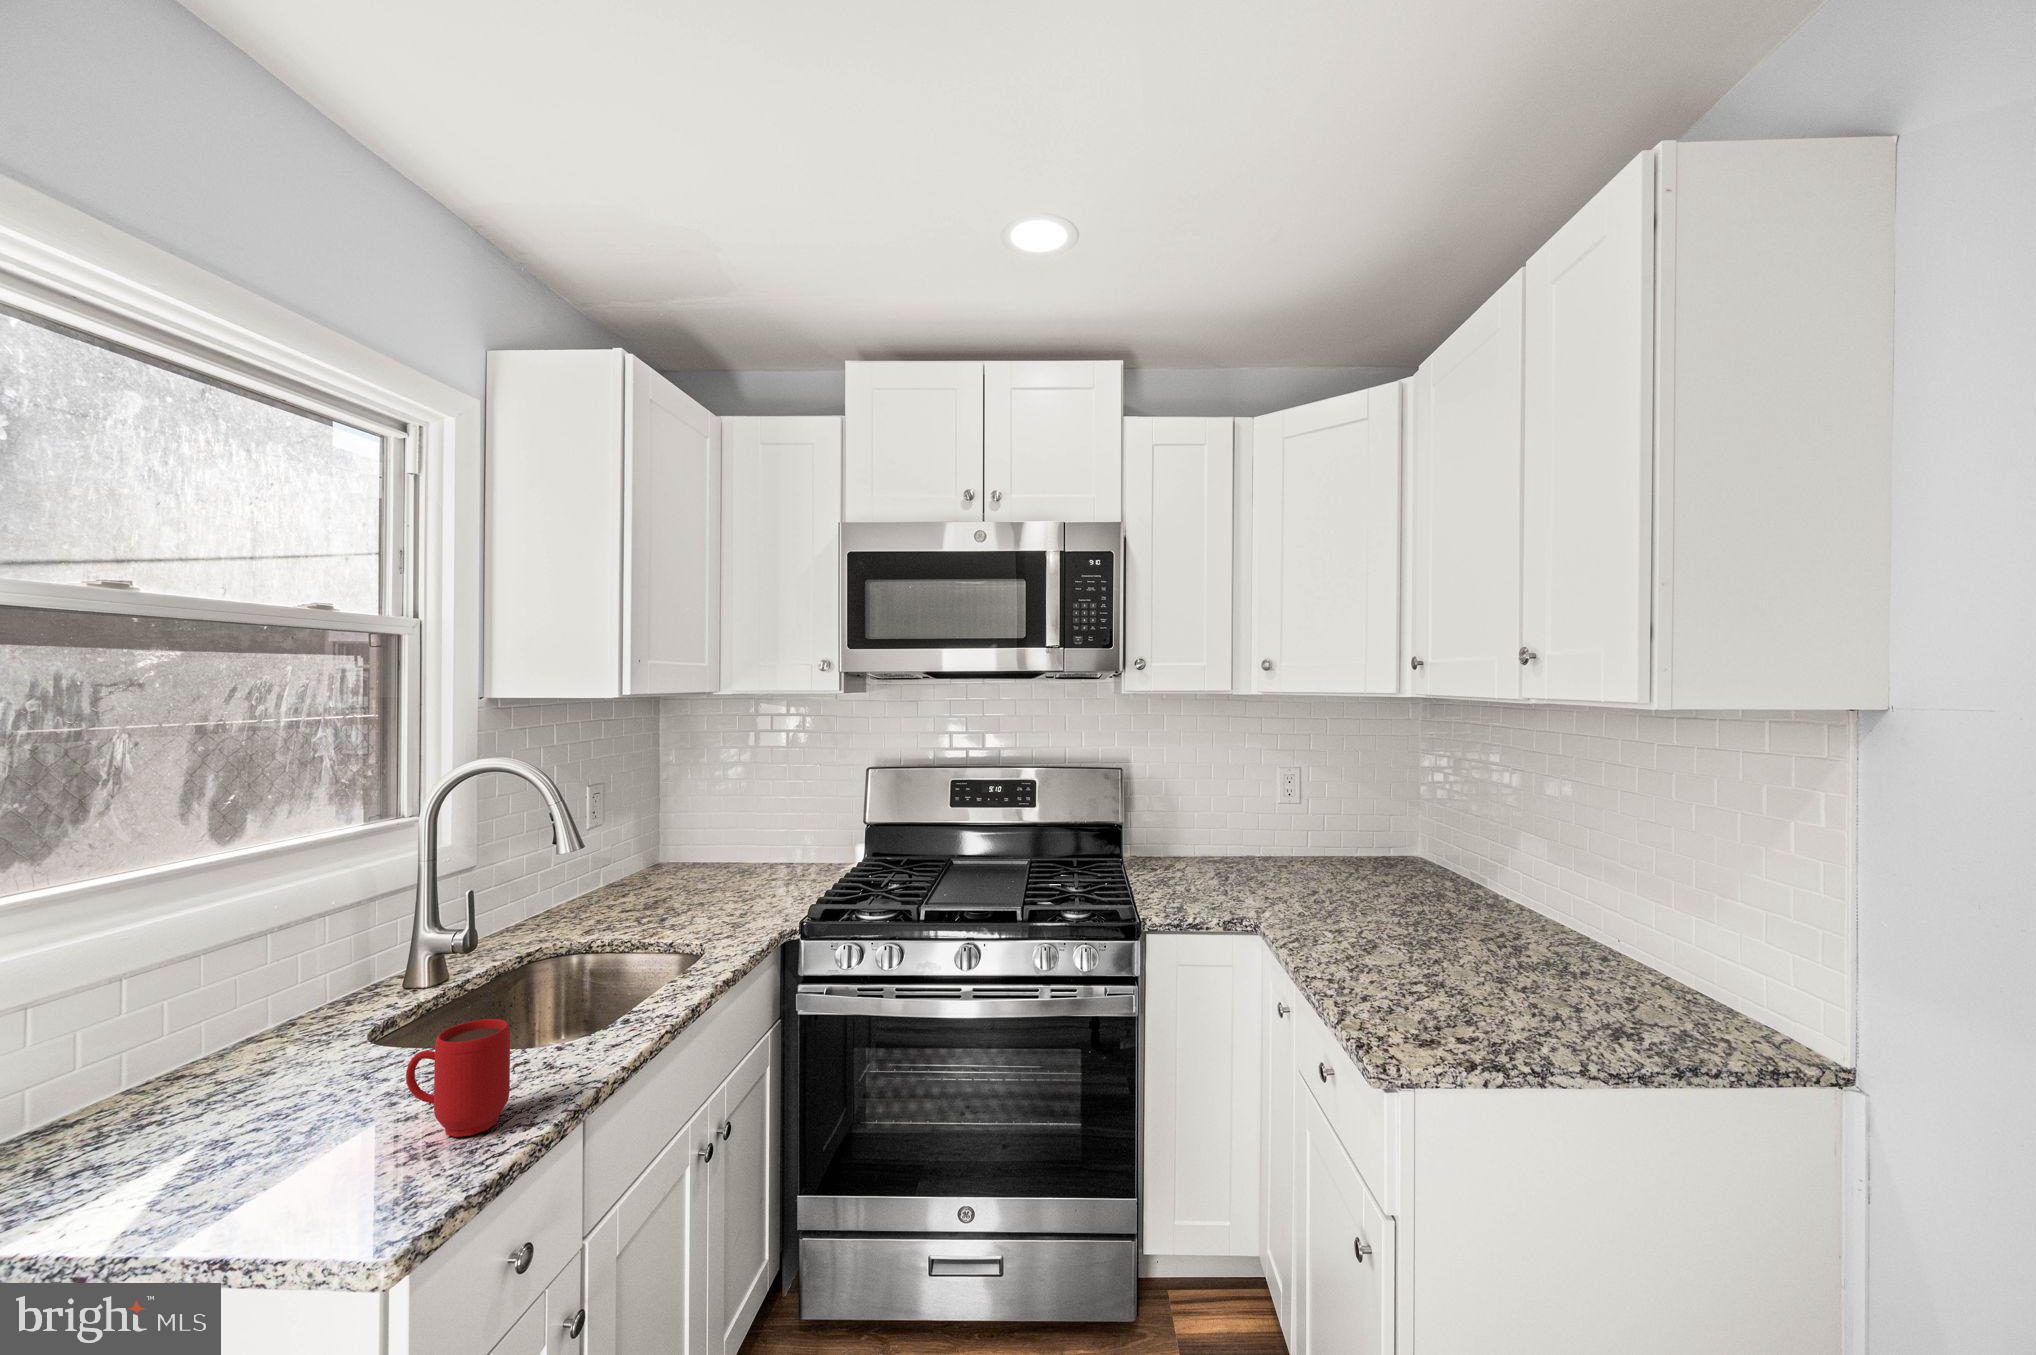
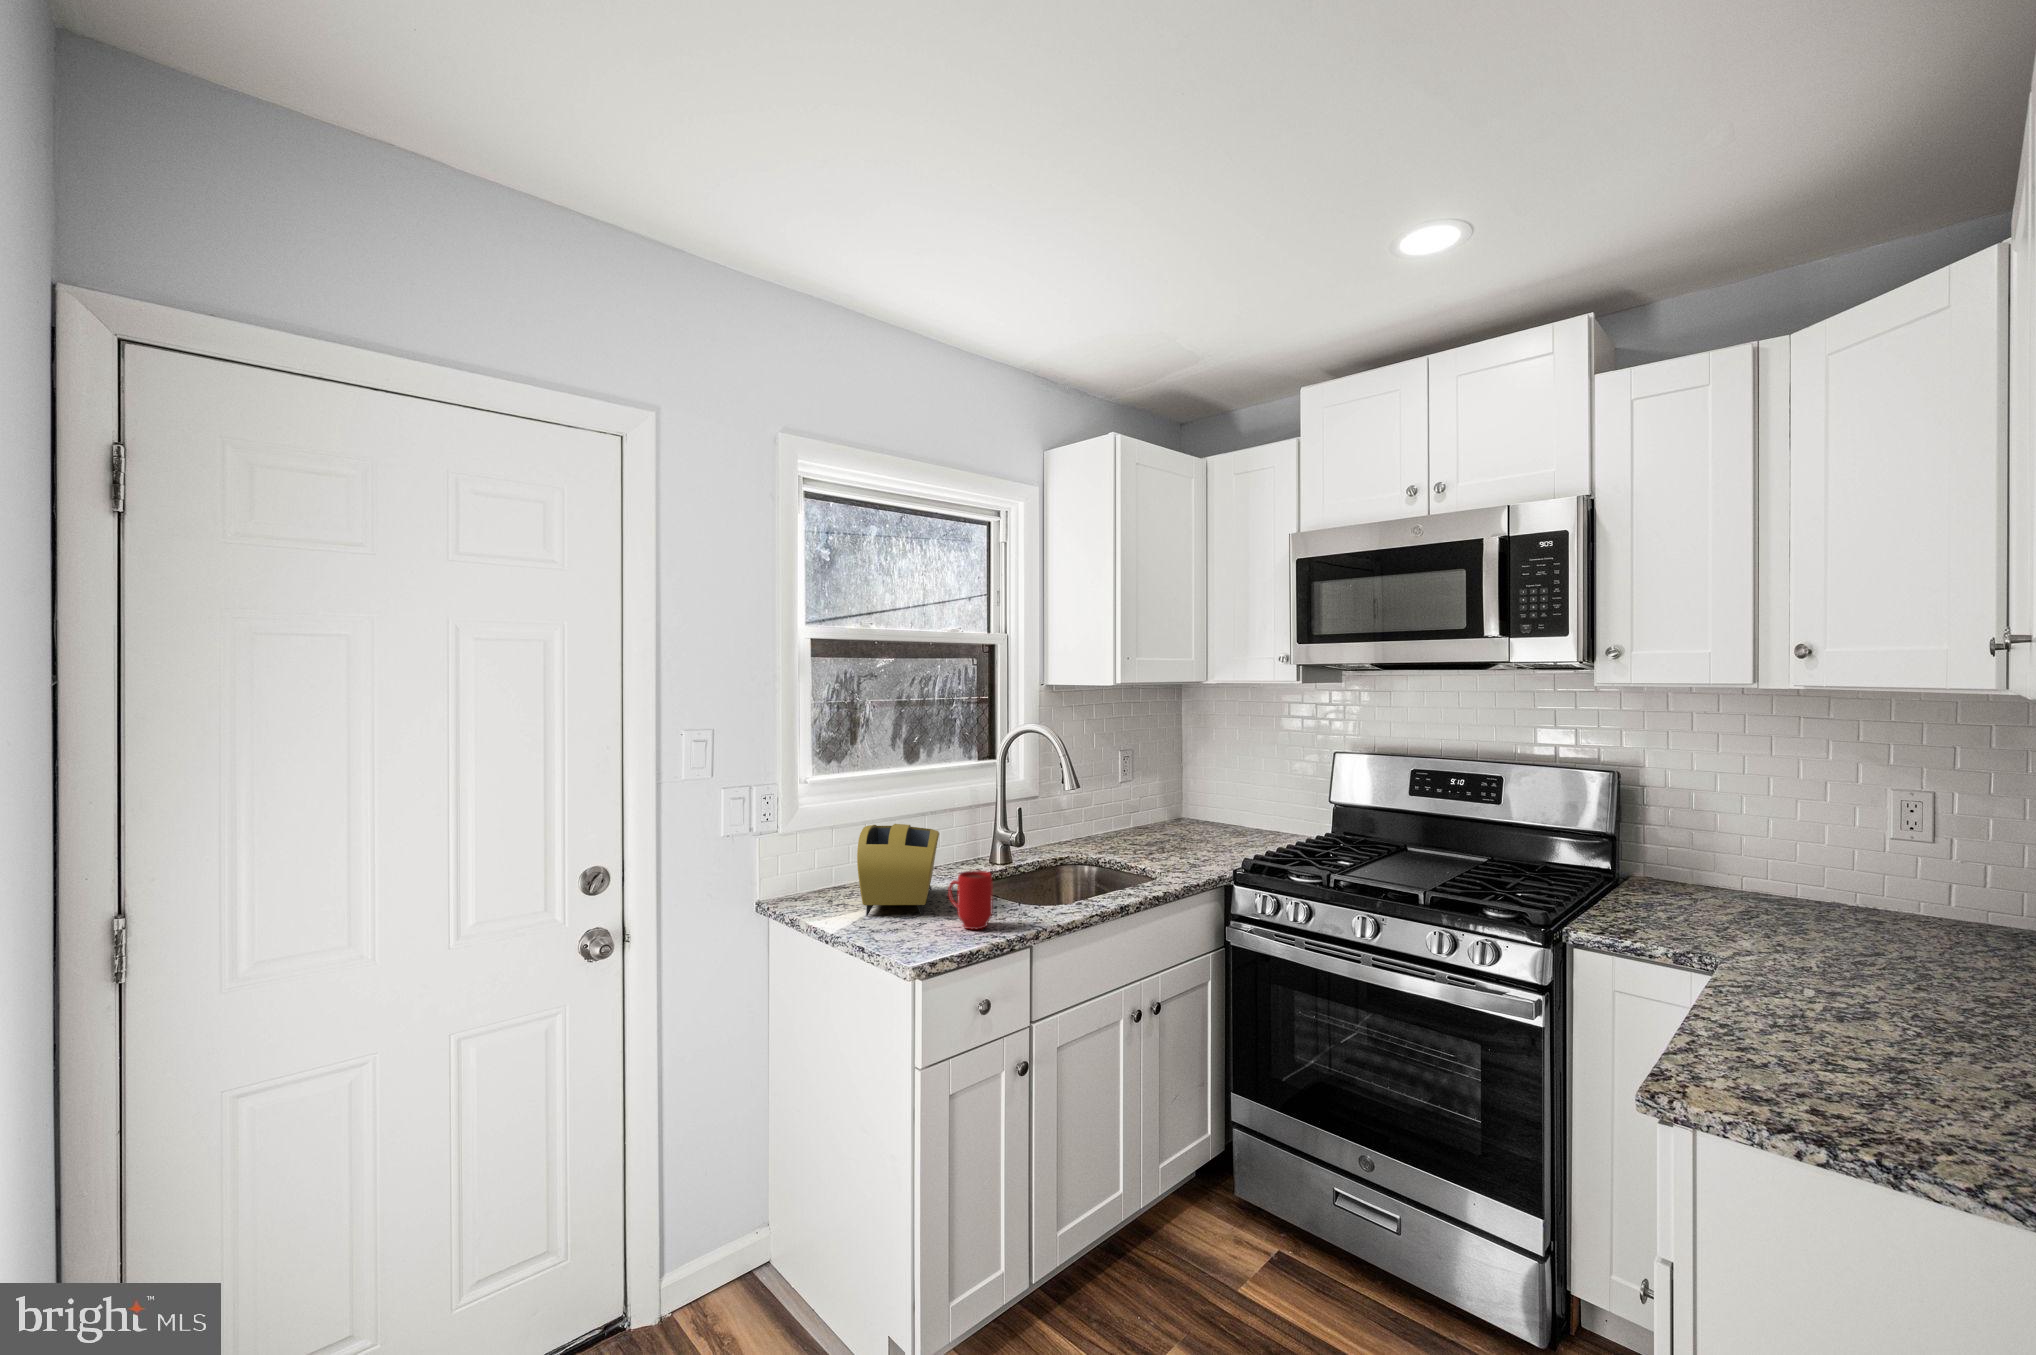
toaster: none [146,959,360,1180] -> present [857,824,939,916]

